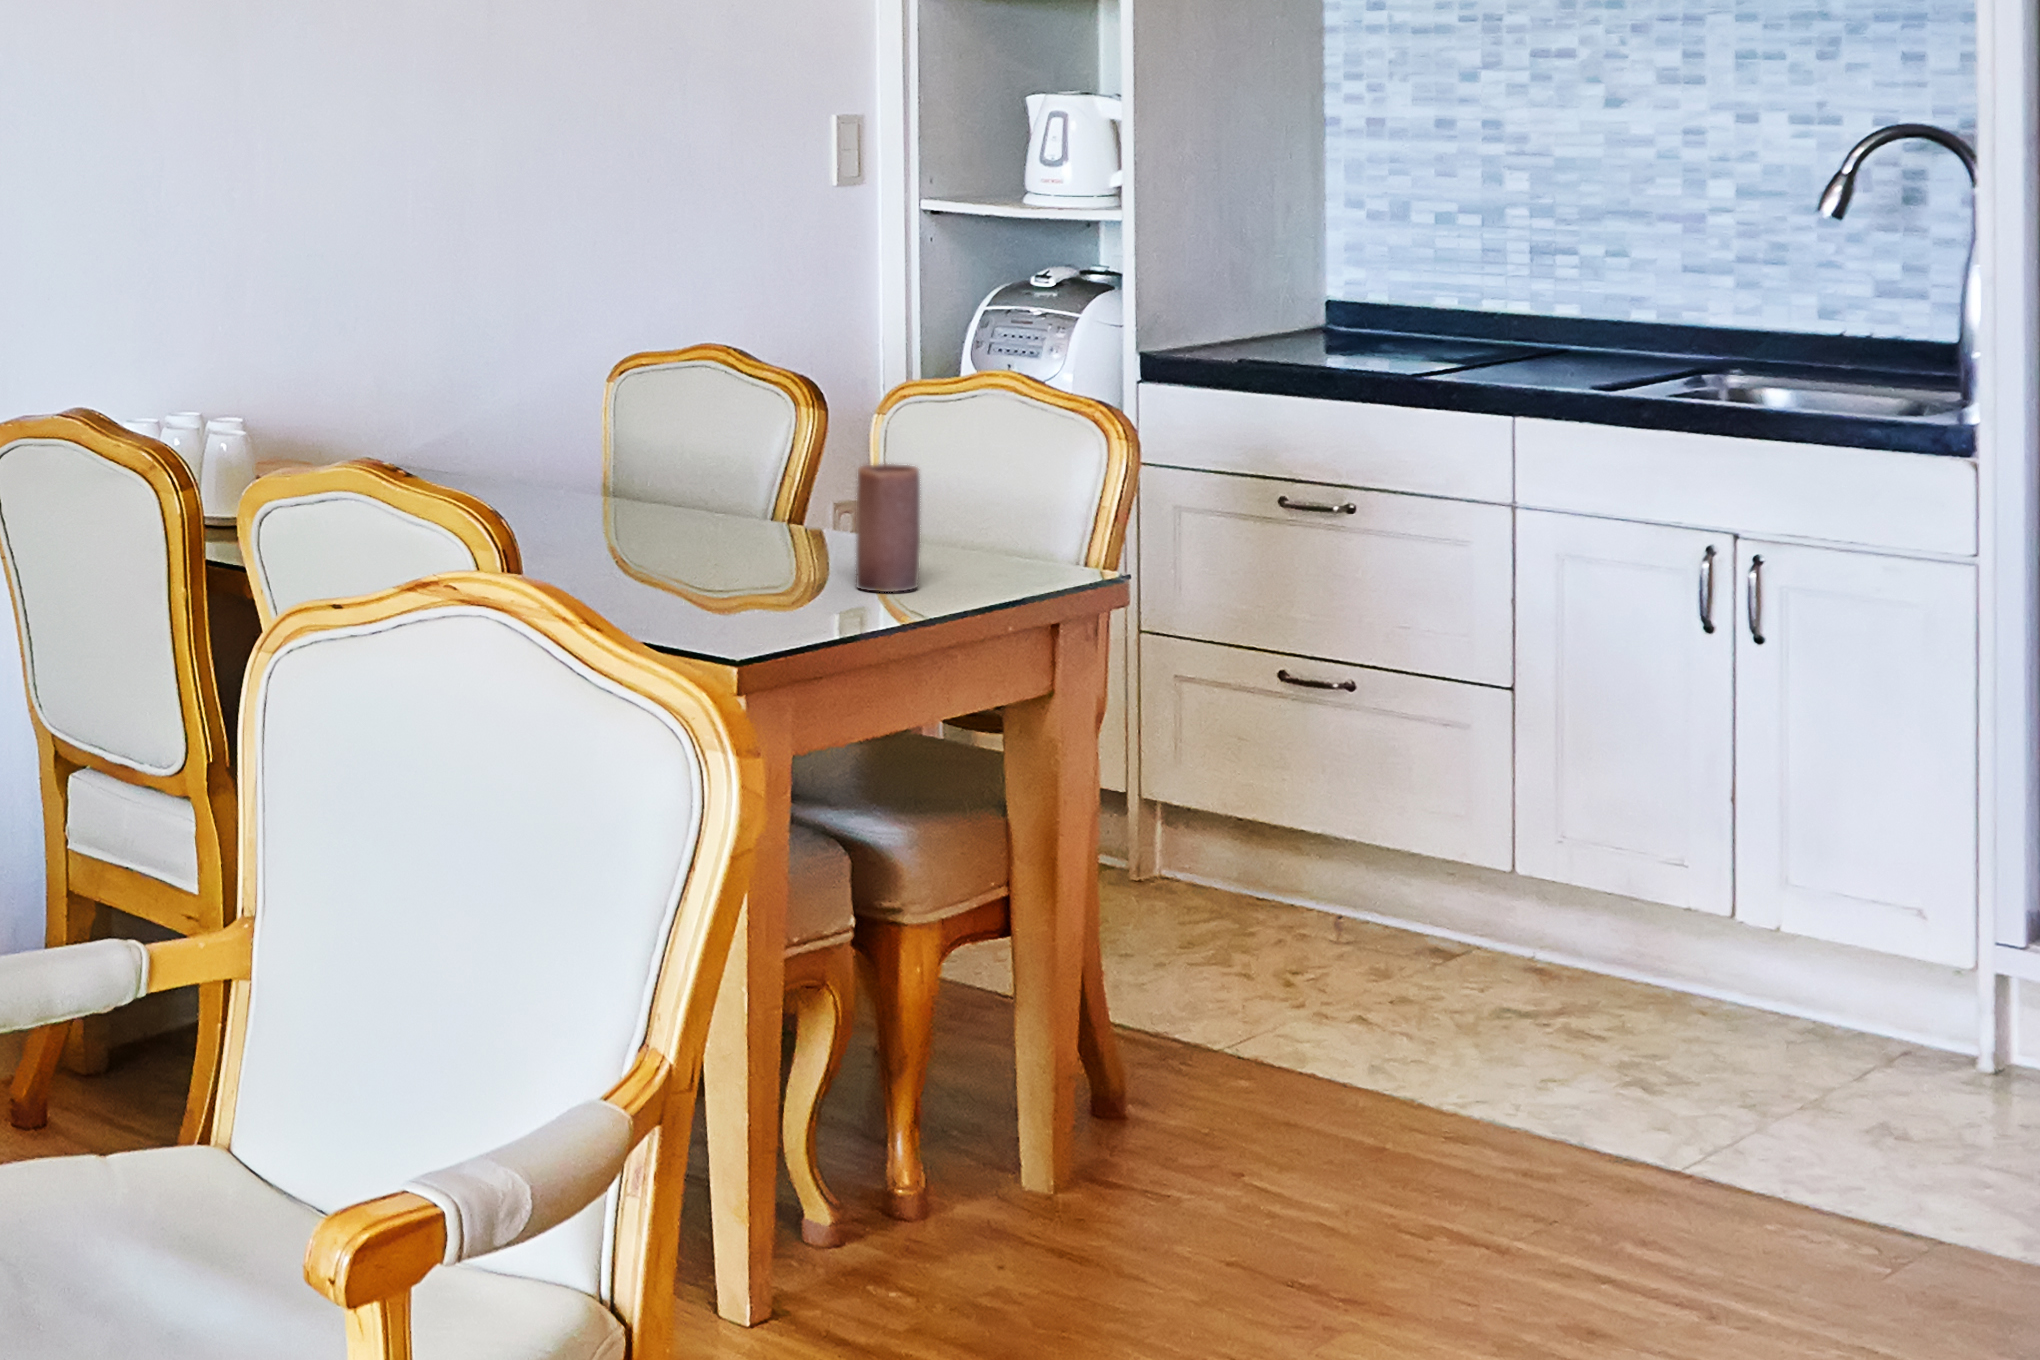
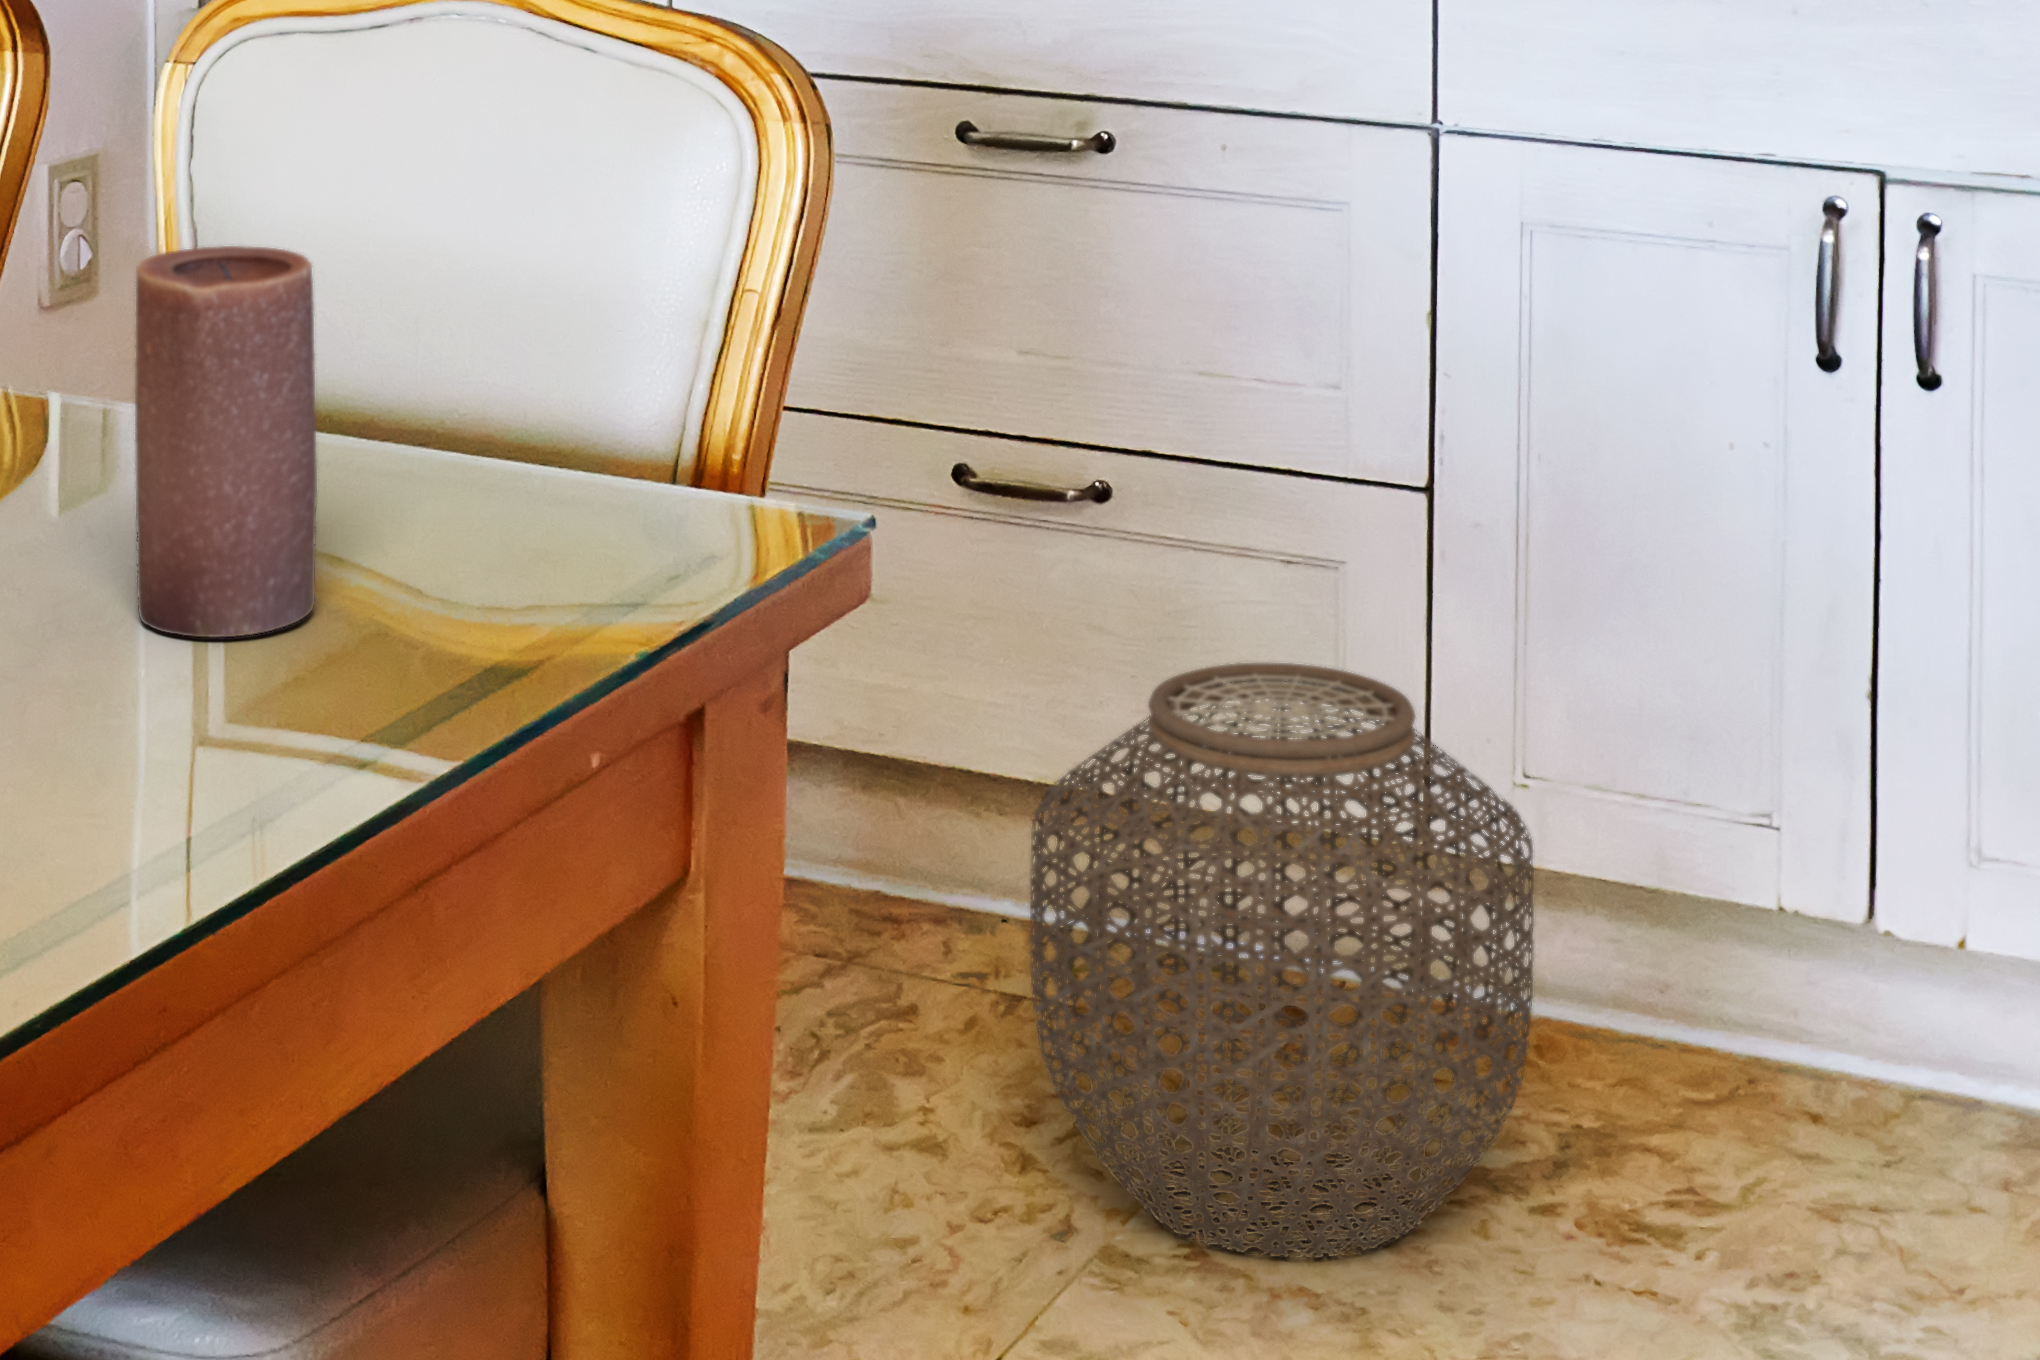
woven basket: none [1271,741,1516,1002] -> present [1030,663,1534,1258]

